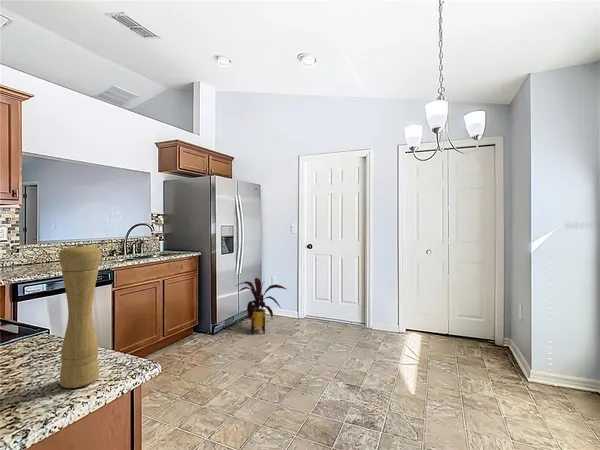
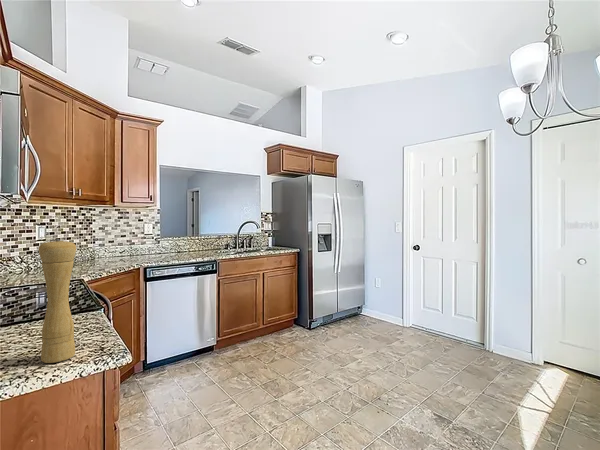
house plant: present [238,278,286,335] -> none [333,278,386,338]

